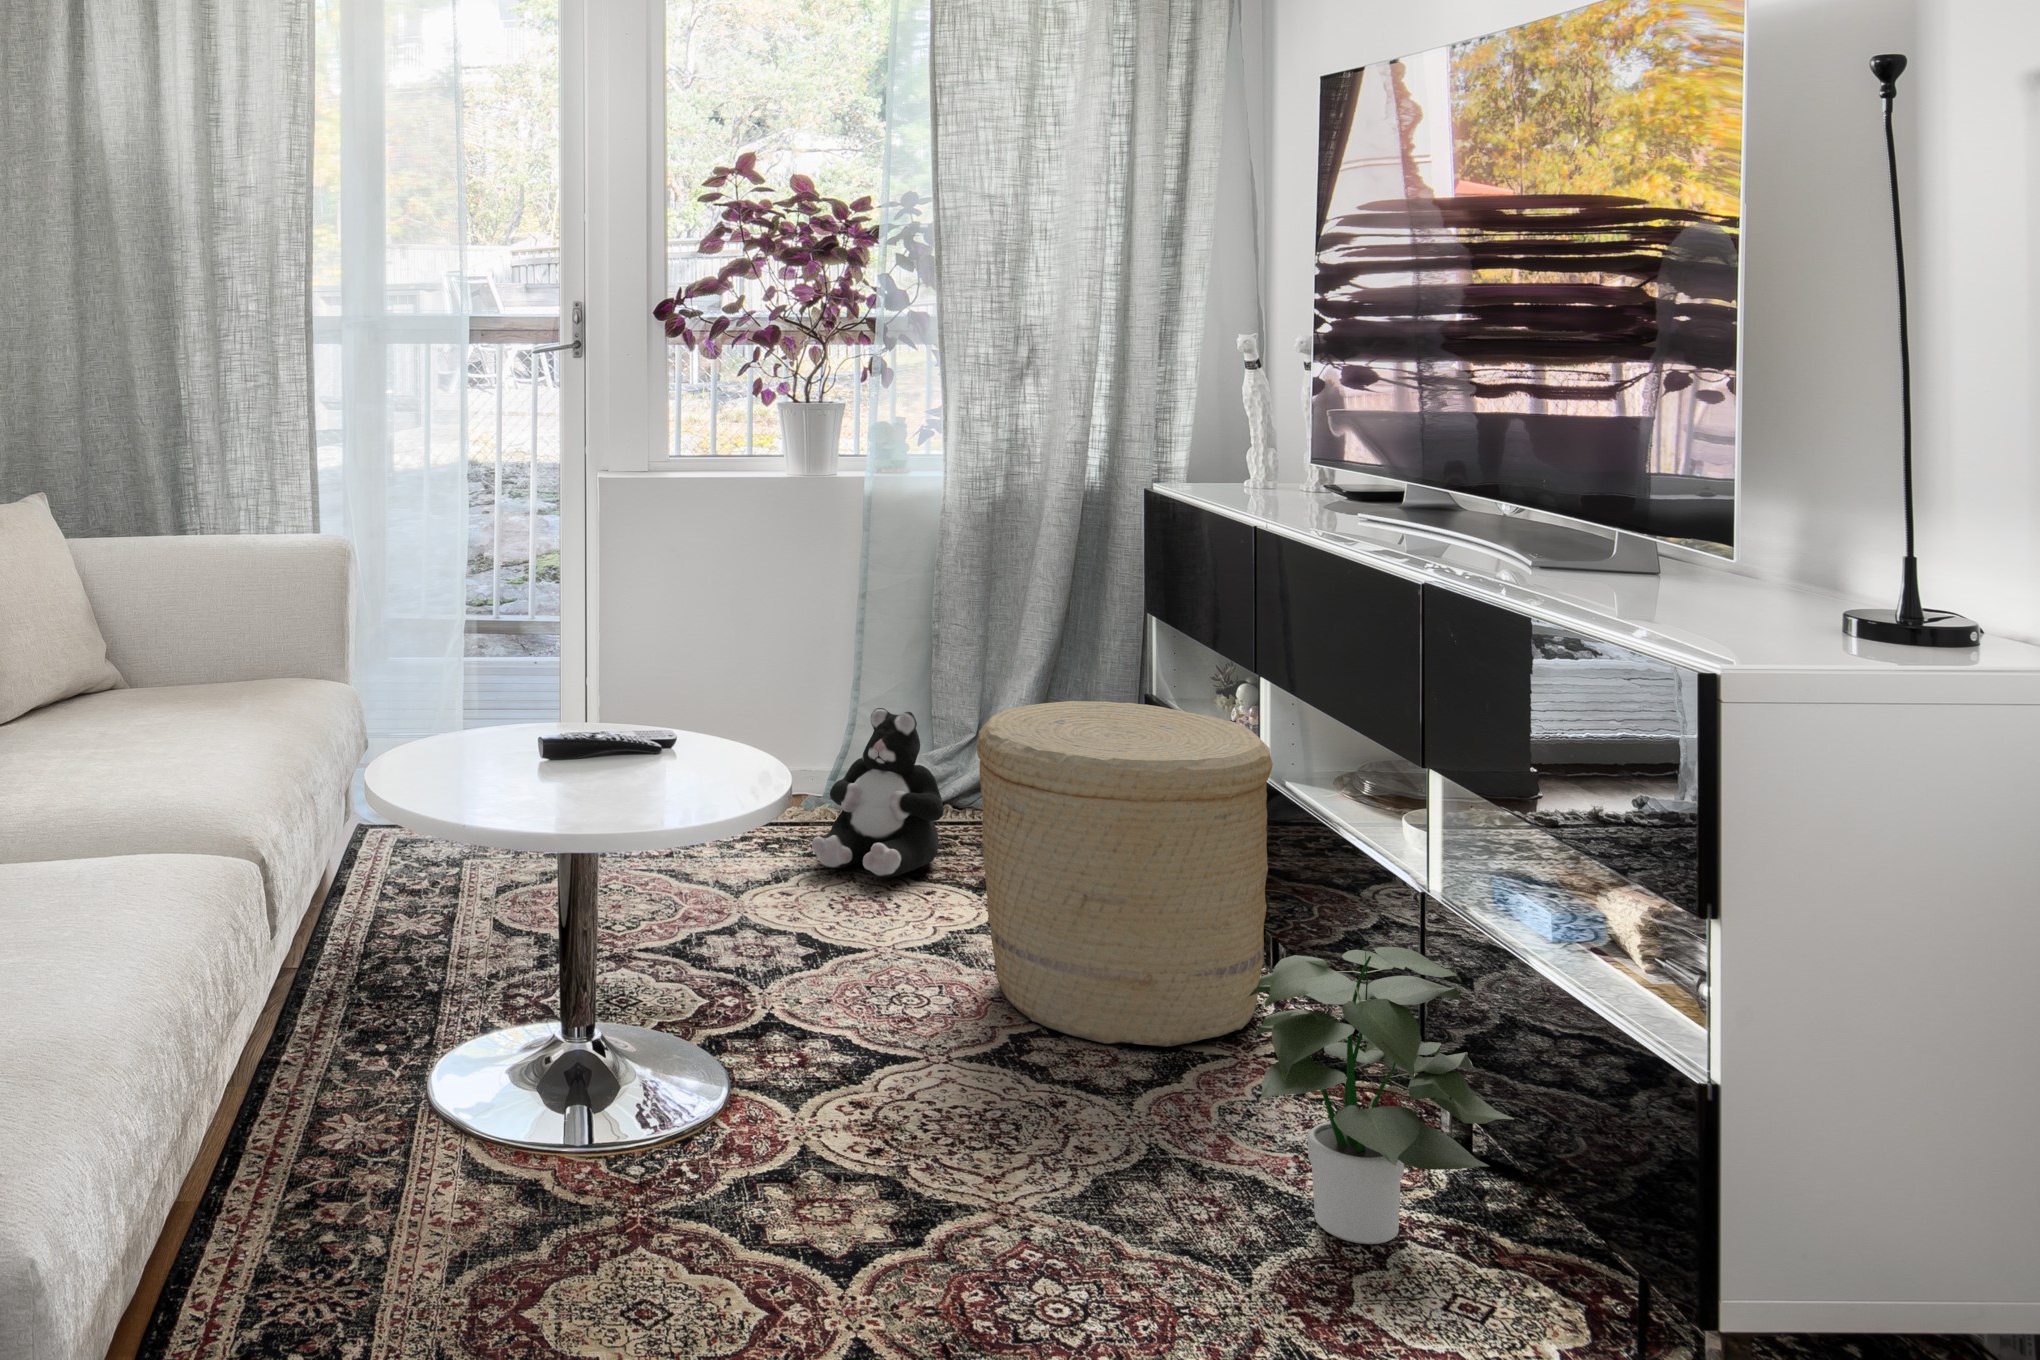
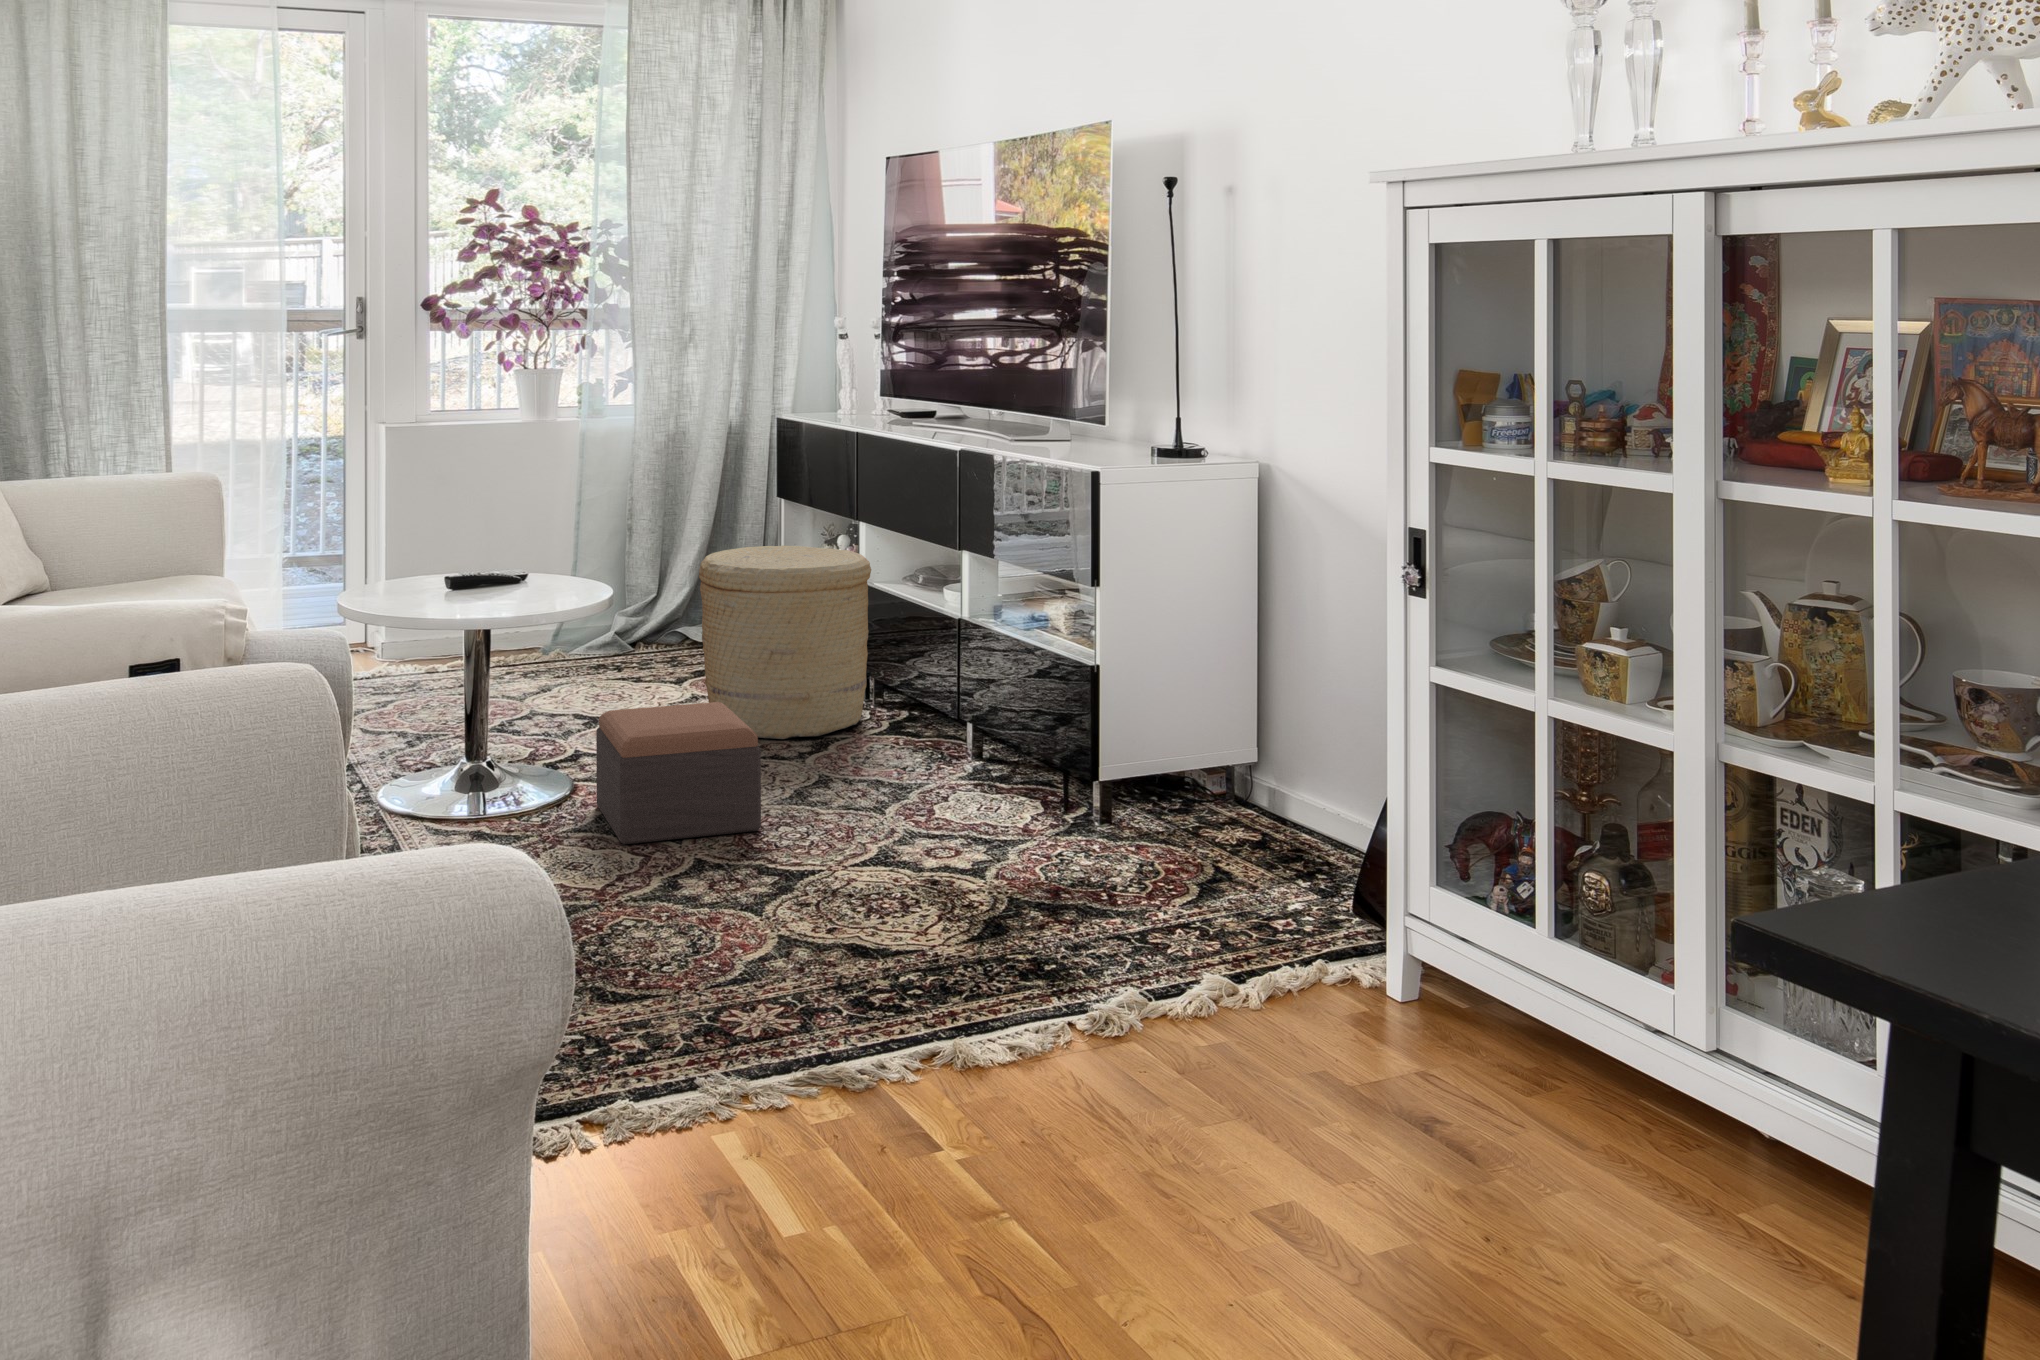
plush toy: present [812,708,944,877] -> none [567,573,653,681]
potted plant: present [1248,947,1514,1244] -> none [876,638,1009,794]
footstool: none [736,1001,998,1283] -> present [596,702,761,844]

